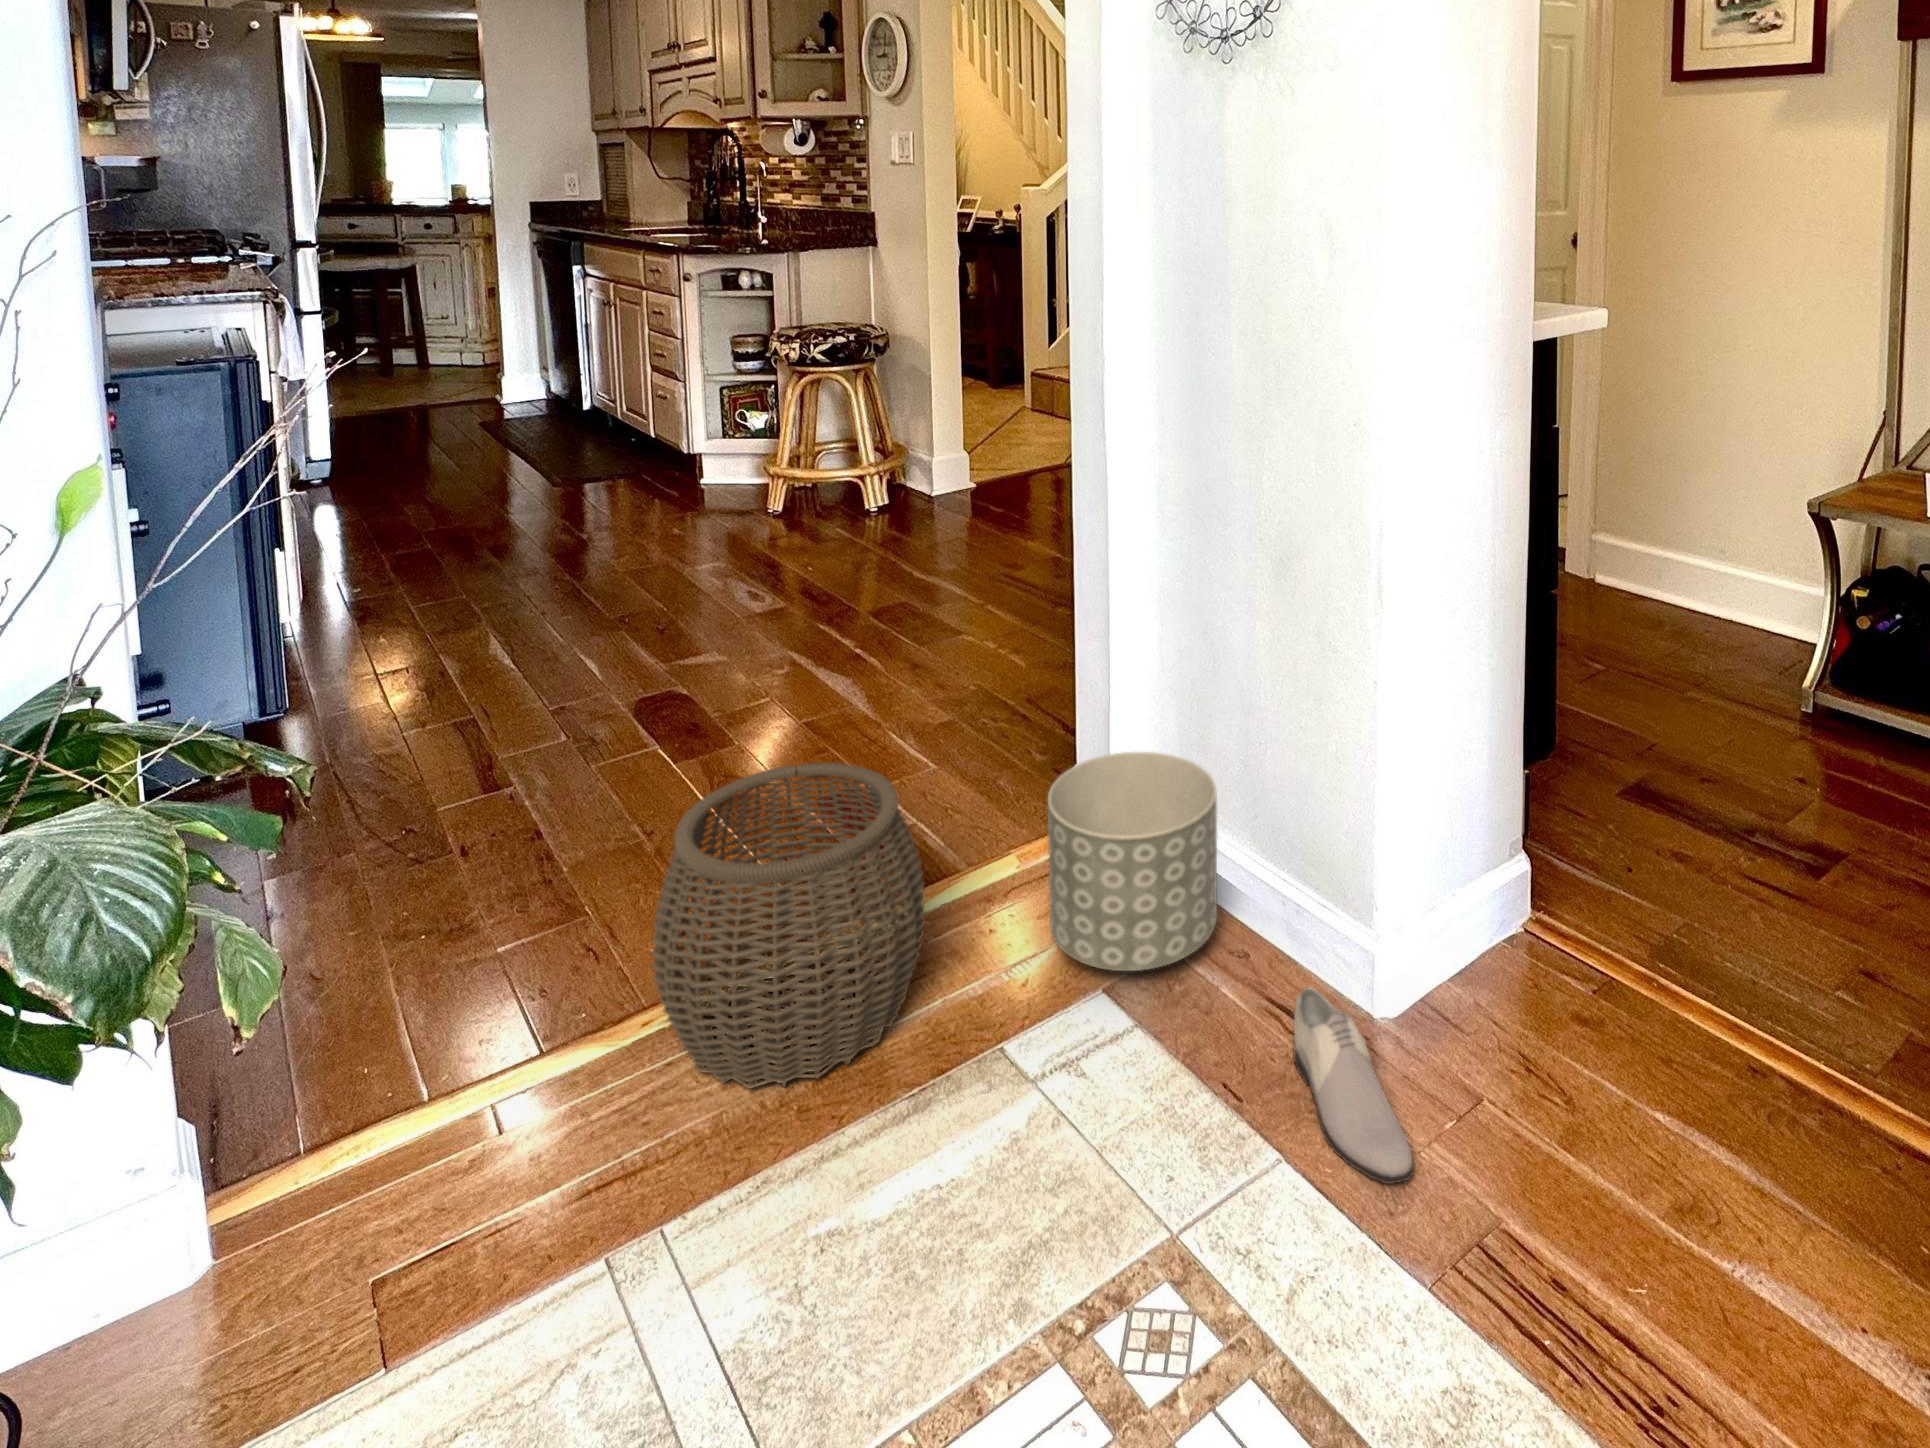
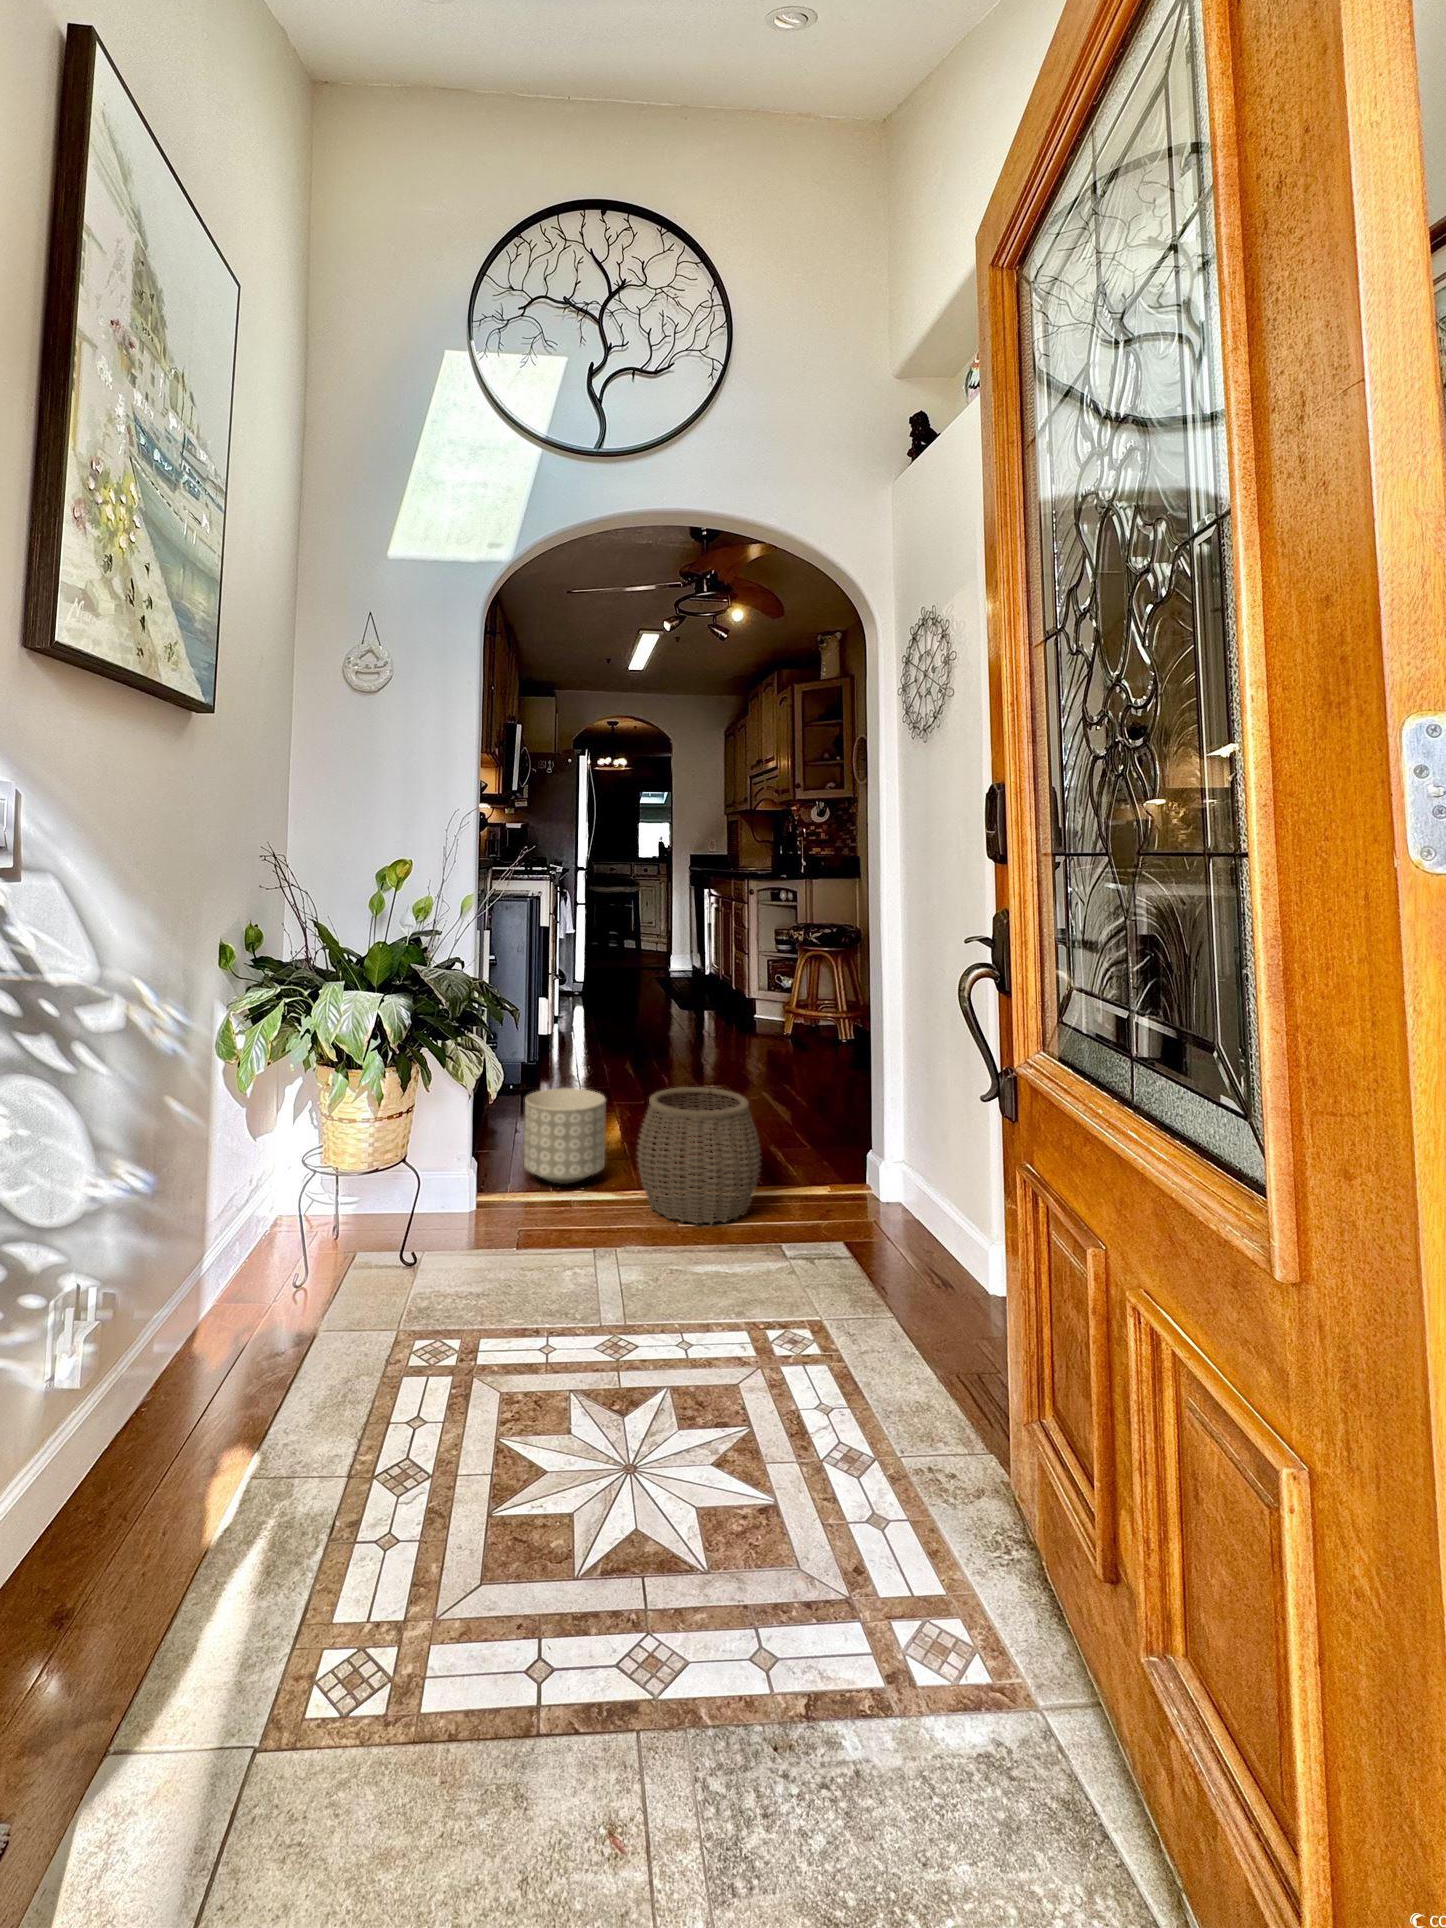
planter: present [1048,752,1217,971] -> present [524,1088,606,1184]
shoe: present [1293,987,1414,1184] -> none [923,1248,965,1333]

